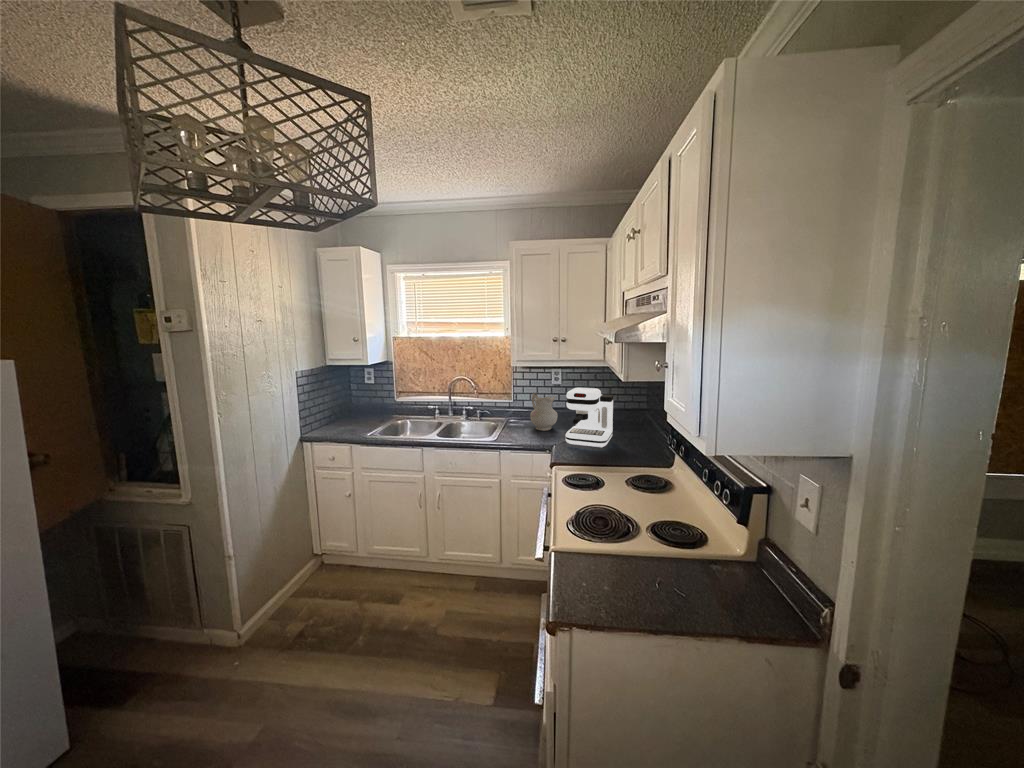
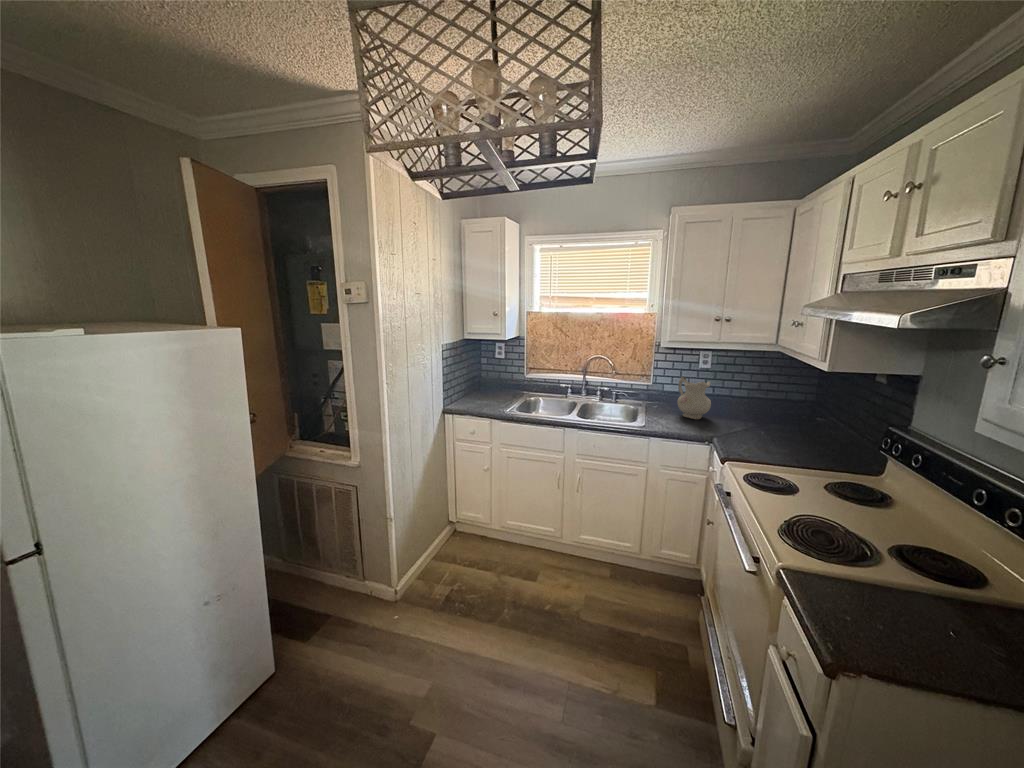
coffee maker: present [566,388,613,447] -> none [731,374,795,445]

